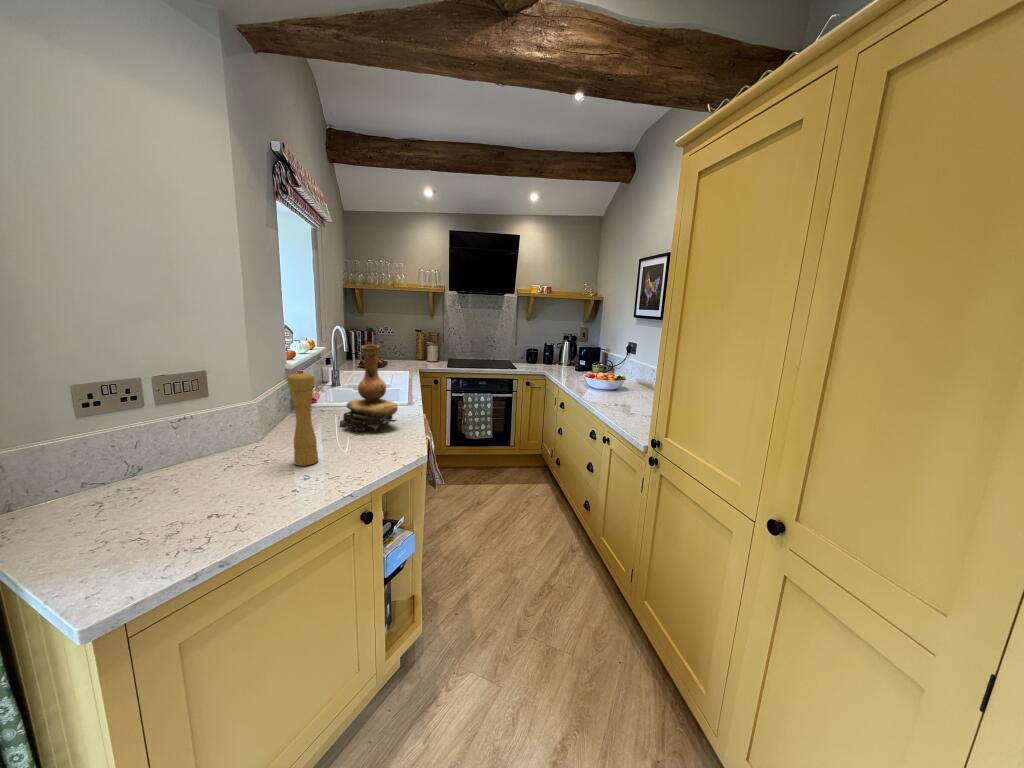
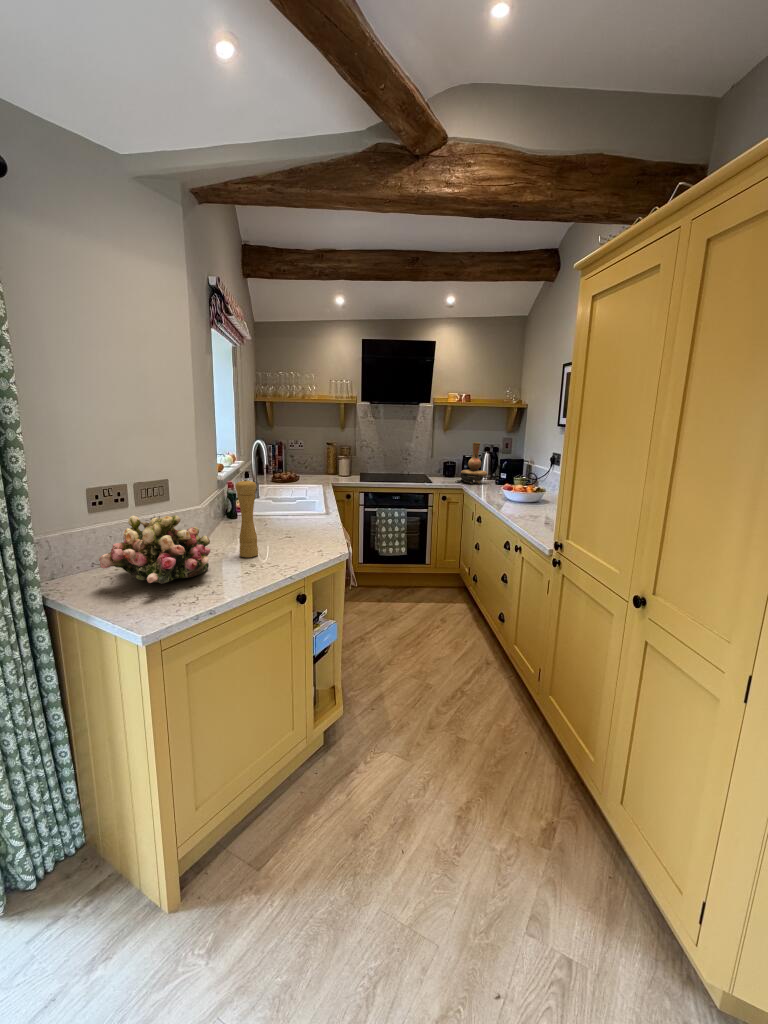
vase: present [340,345,398,431] -> present [457,442,487,484]
flower arrangement: none [60,420,248,524] -> present [99,515,210,584]

